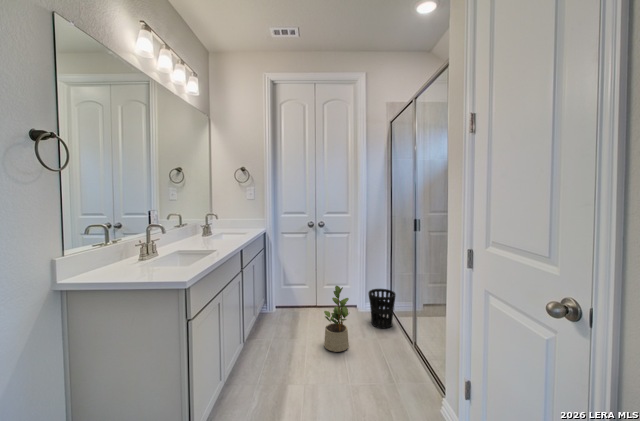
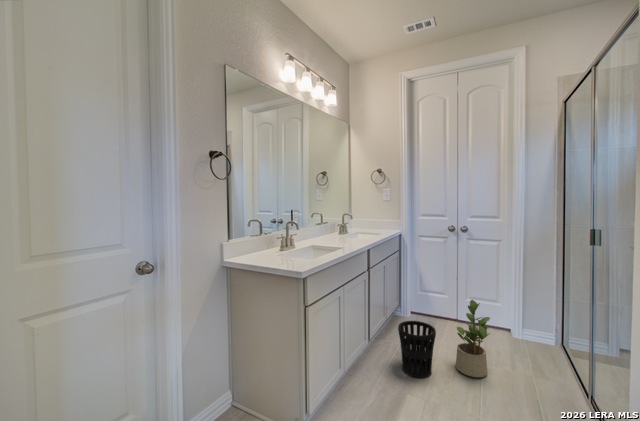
wastebasket: present [368,289,395,328] -> present [398,321,436,378]

